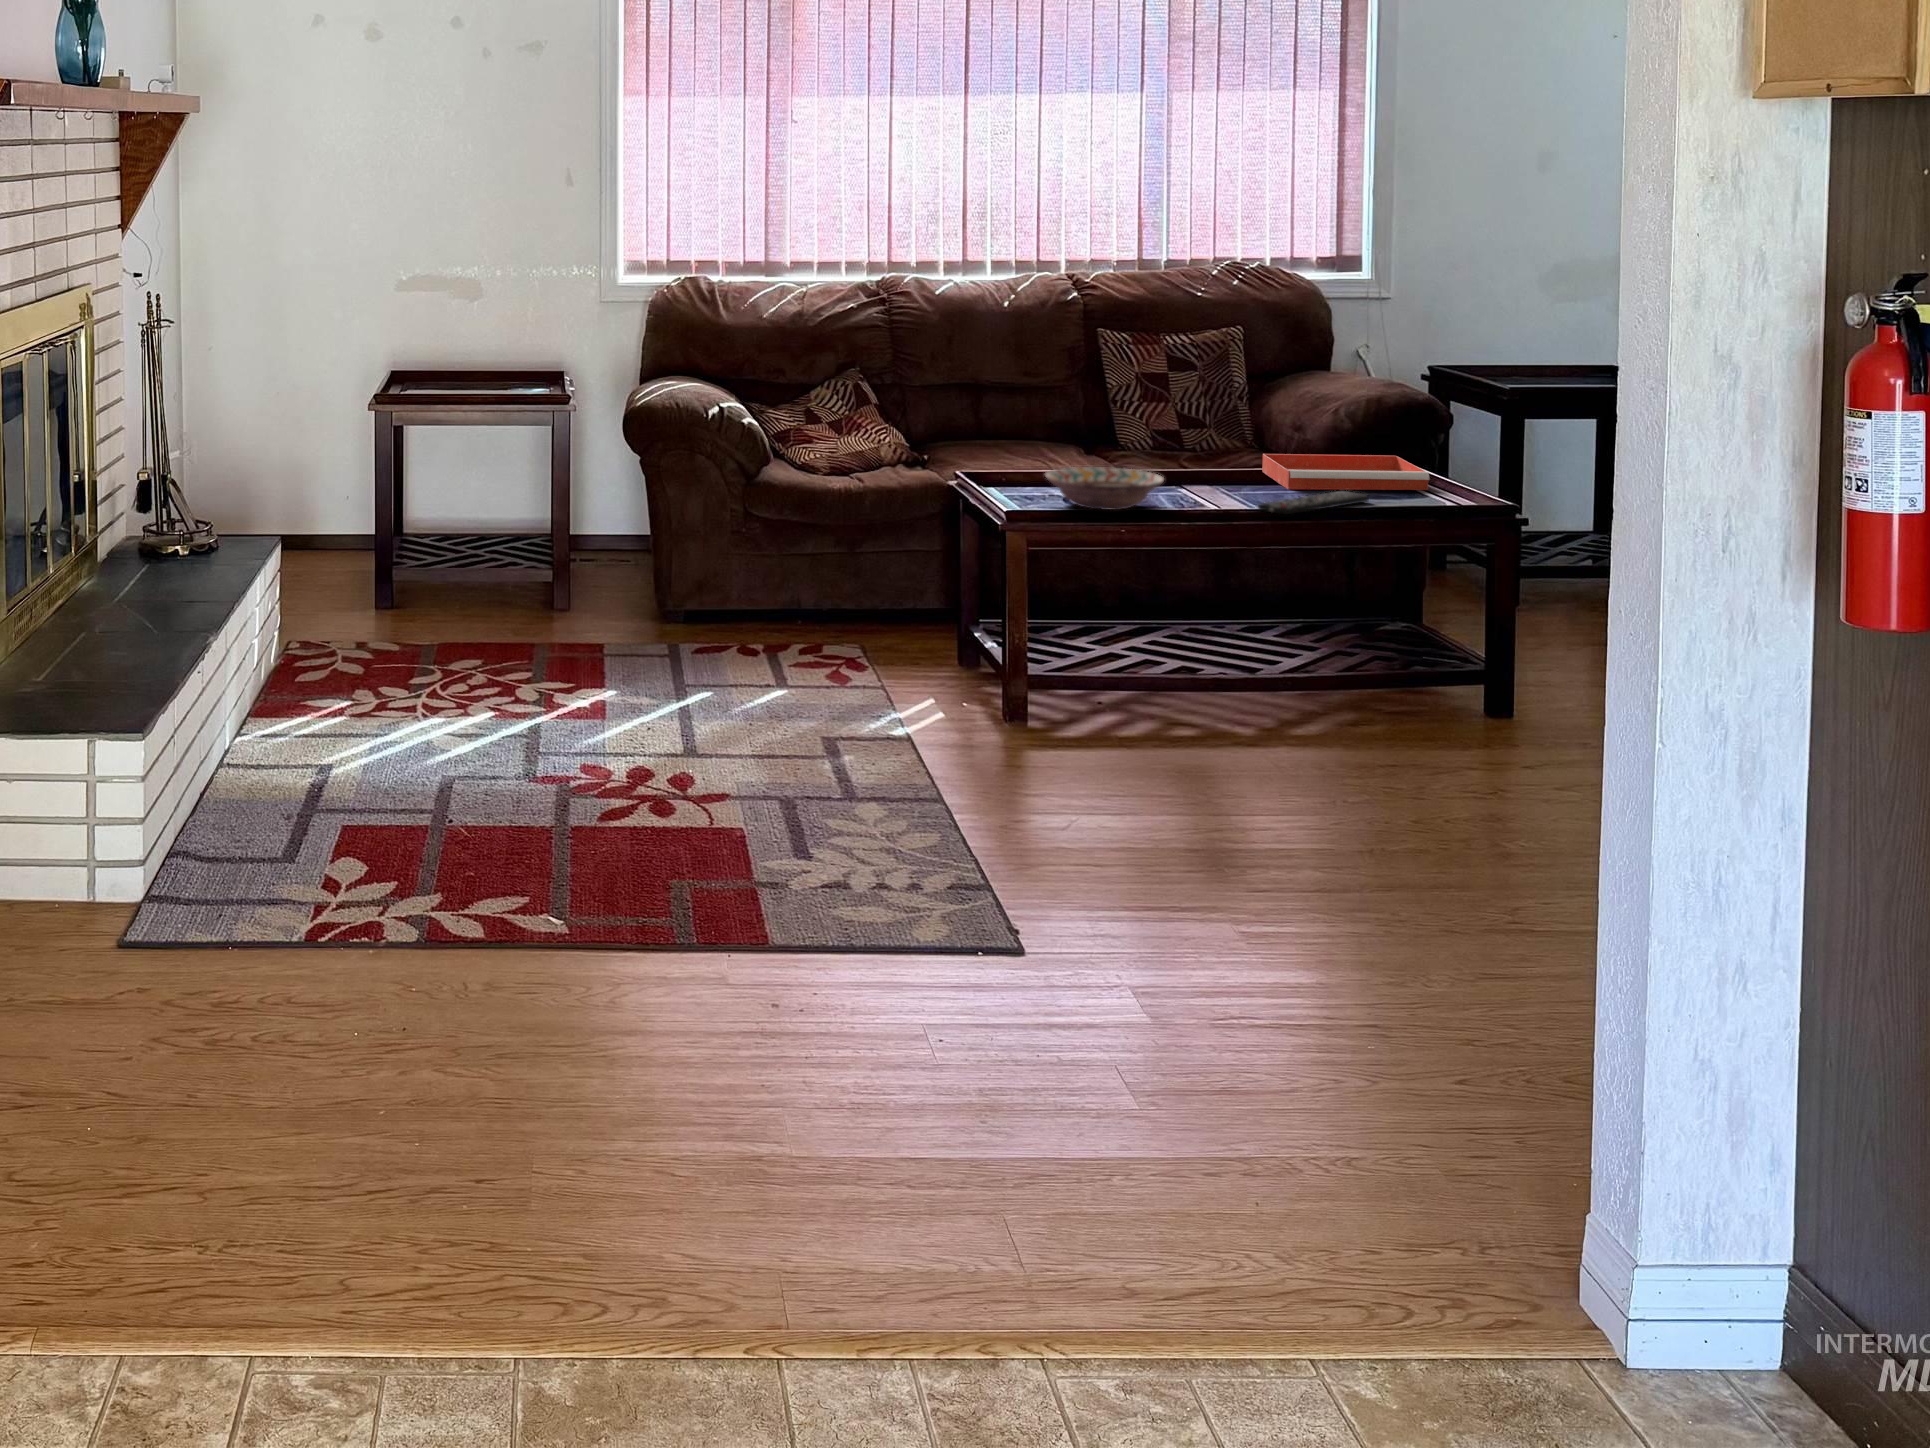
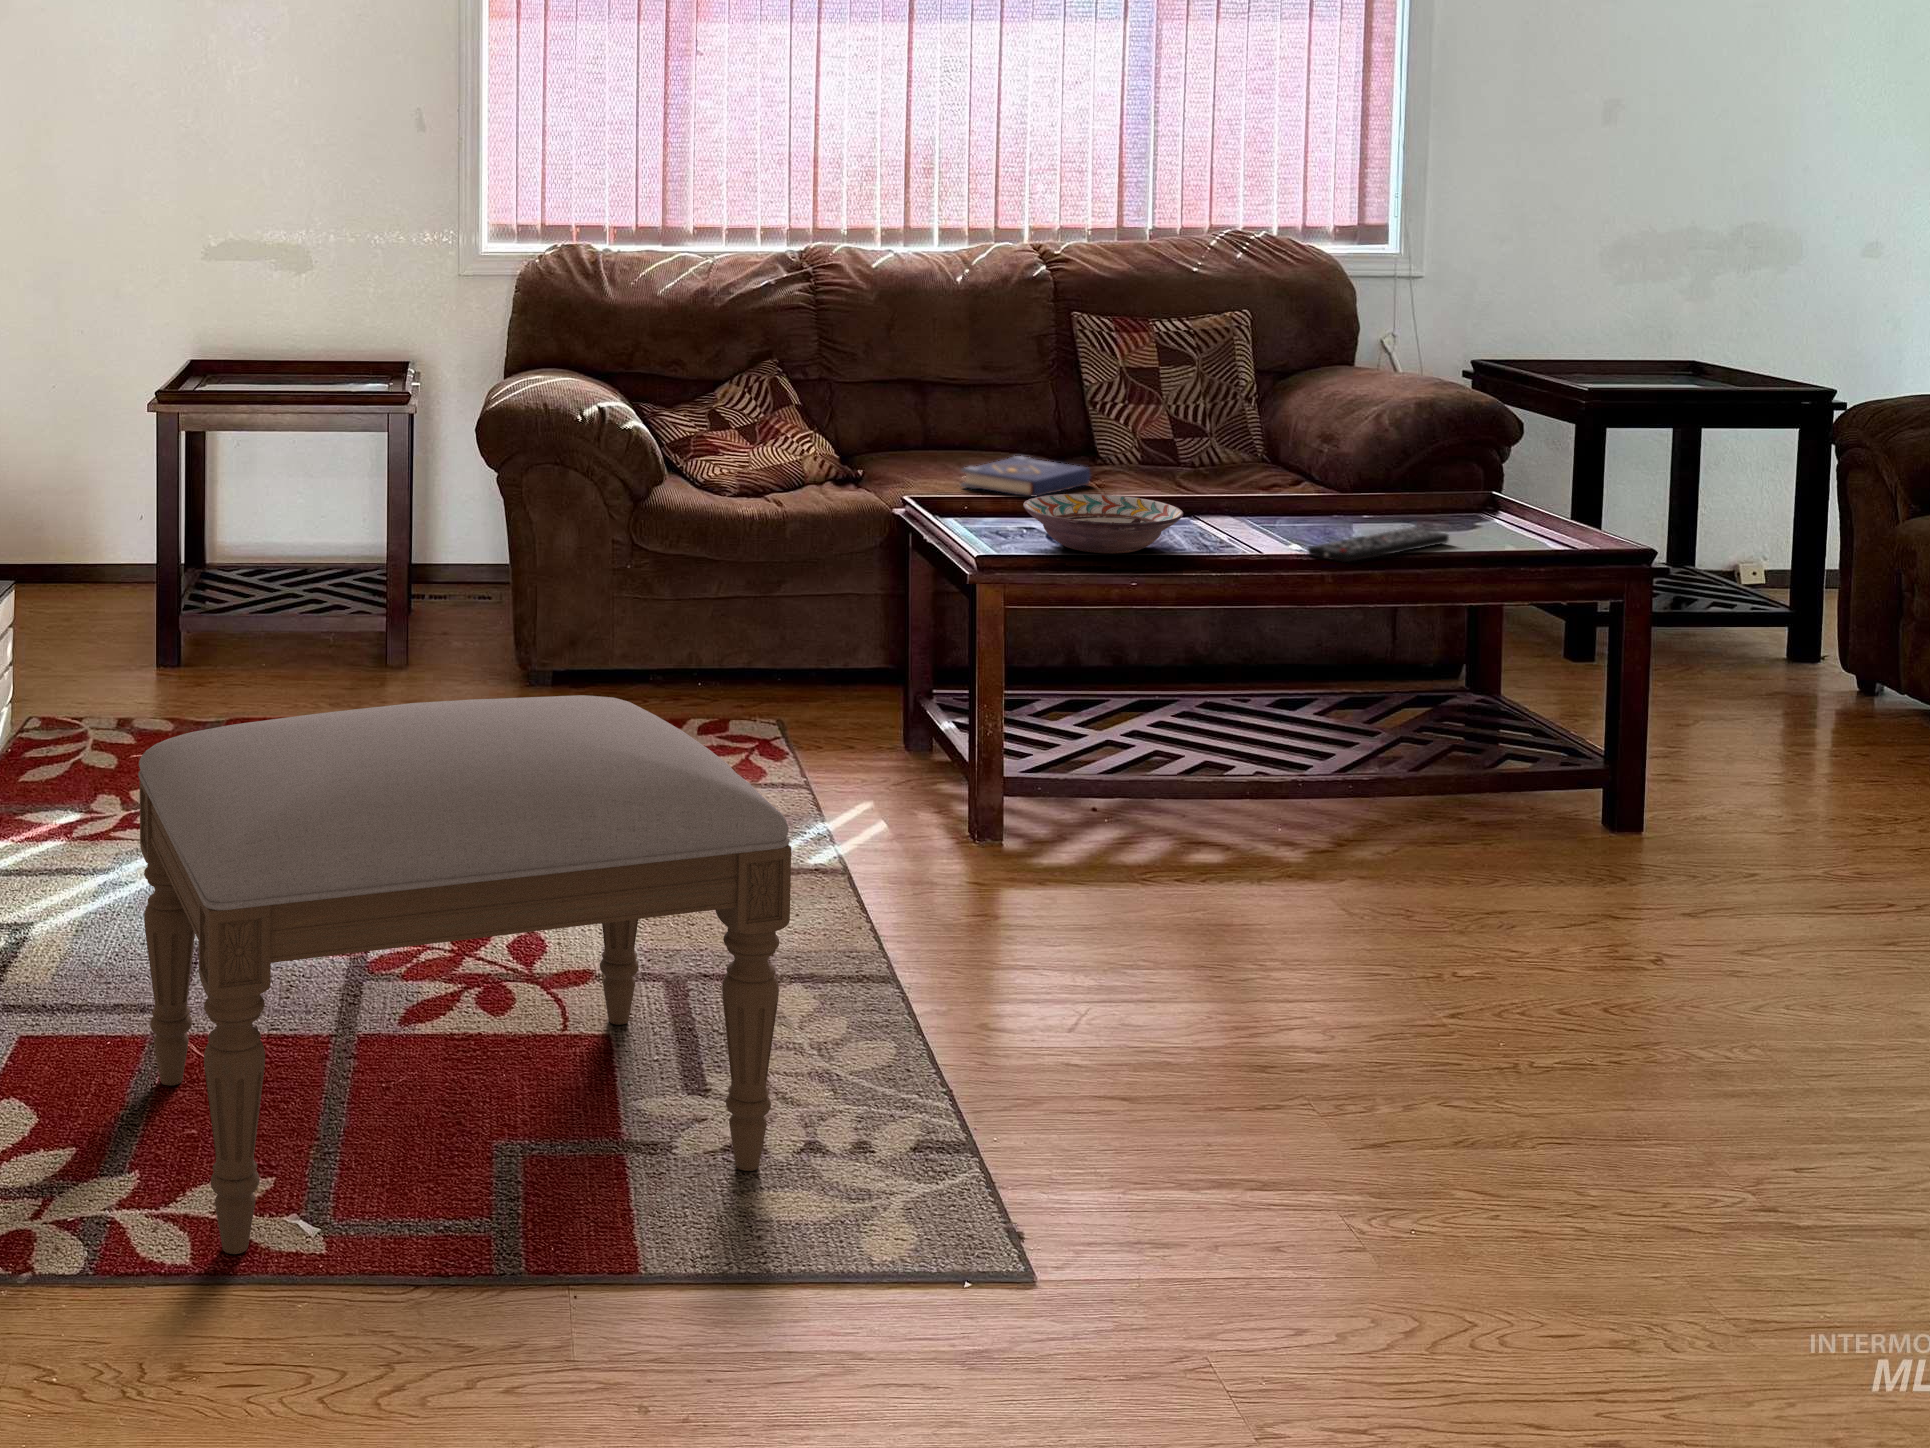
book: none [1004,442,1107,474] -> present [961,456,1090,497]
tray: present [1262,454,1429,490] -> none [1293,475,1517,527]
ottoman: none [427,594,866,936] -> present [138,695,791,1254]

